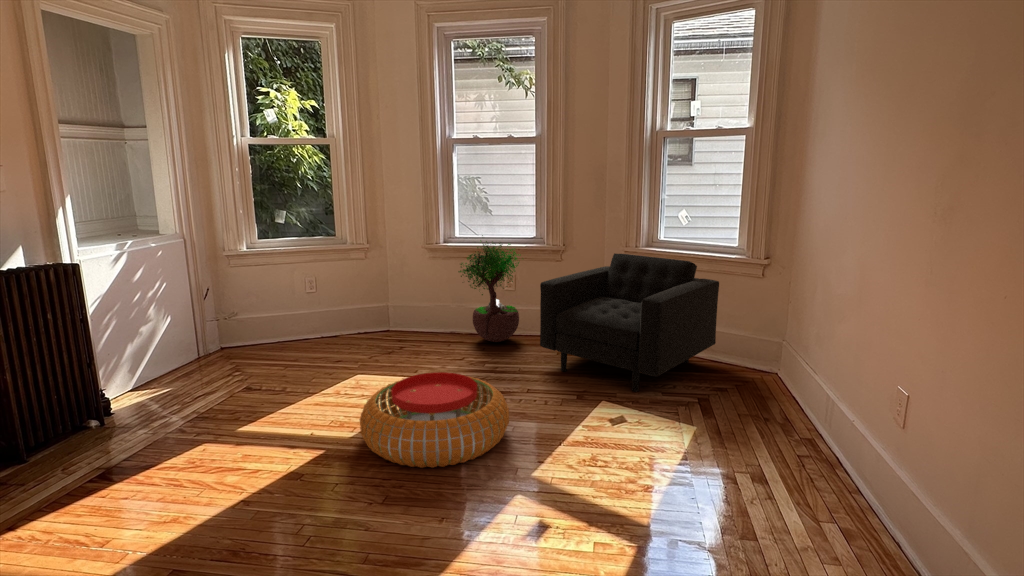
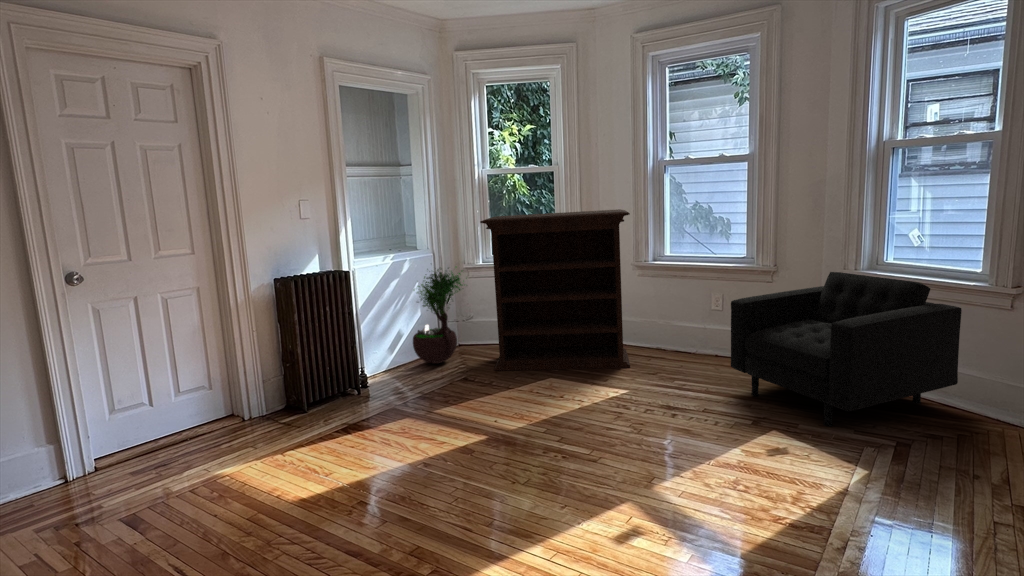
bookshelf: none [262,191,435,374] -> present [480,209,630,371]
potted tree: present [458,235,519,342] -> present [413,269,462,364]
pouf: present [360,372,509,468] -> none [525,379,663,464]

